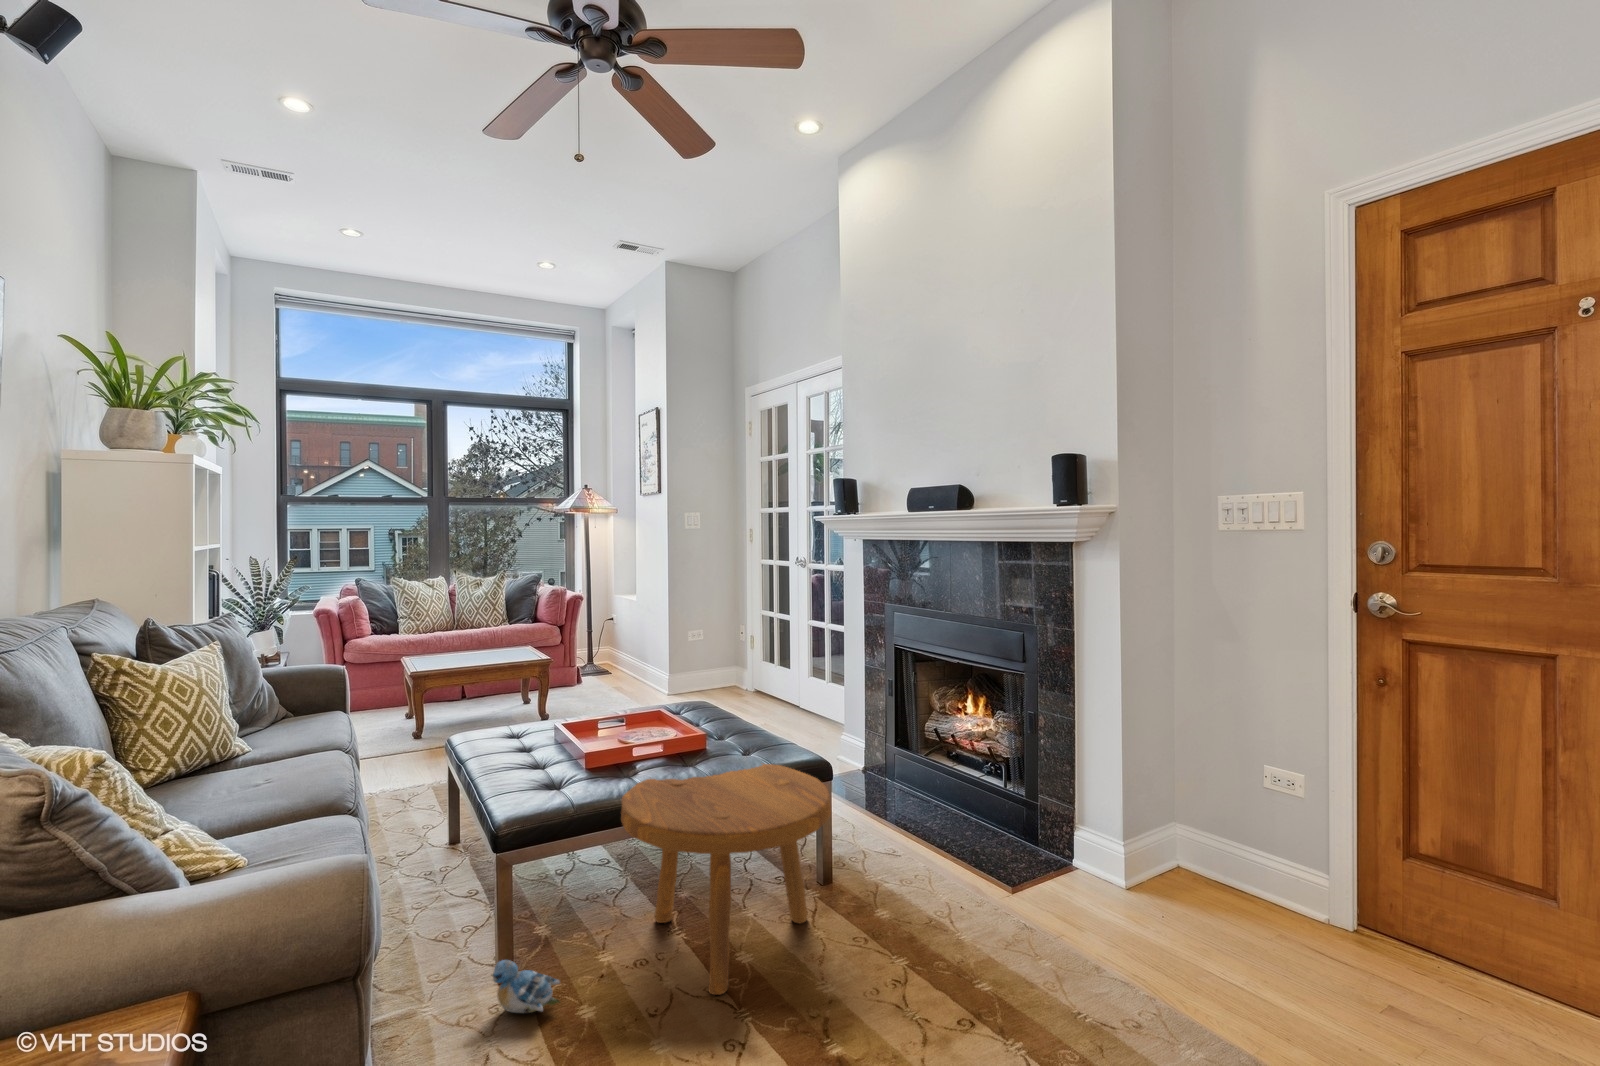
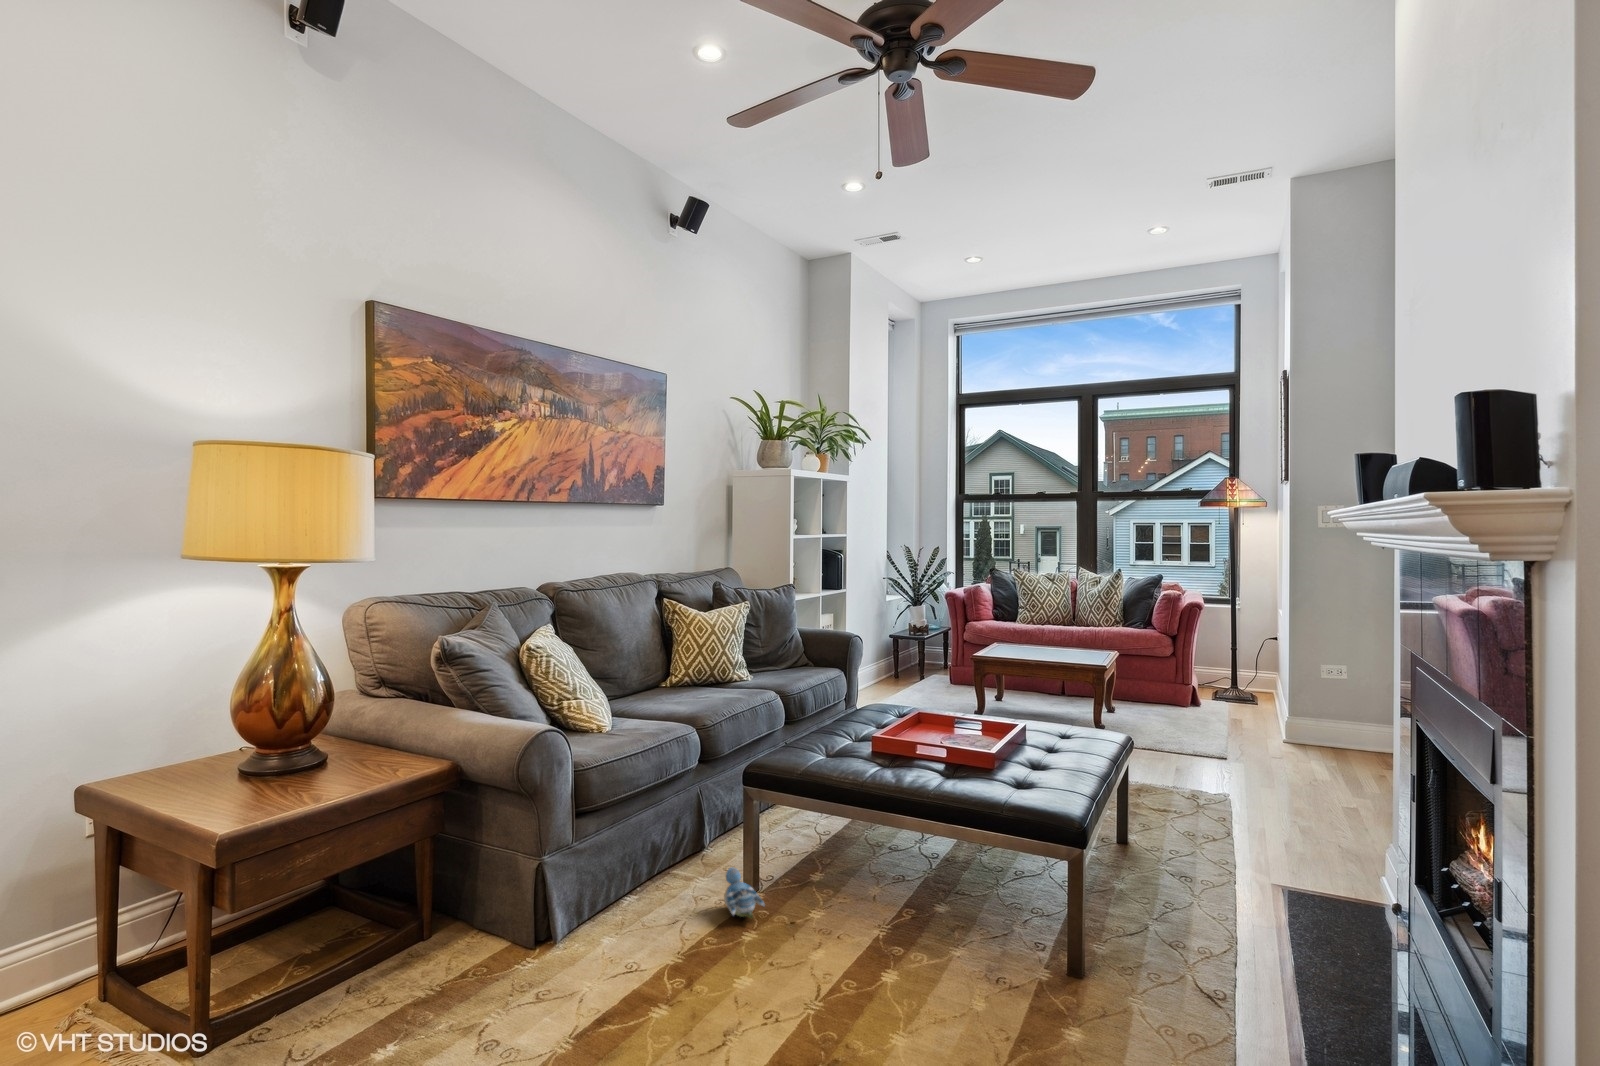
footstool: present [621,764,831,995] -> none [815,774,1029,983]

